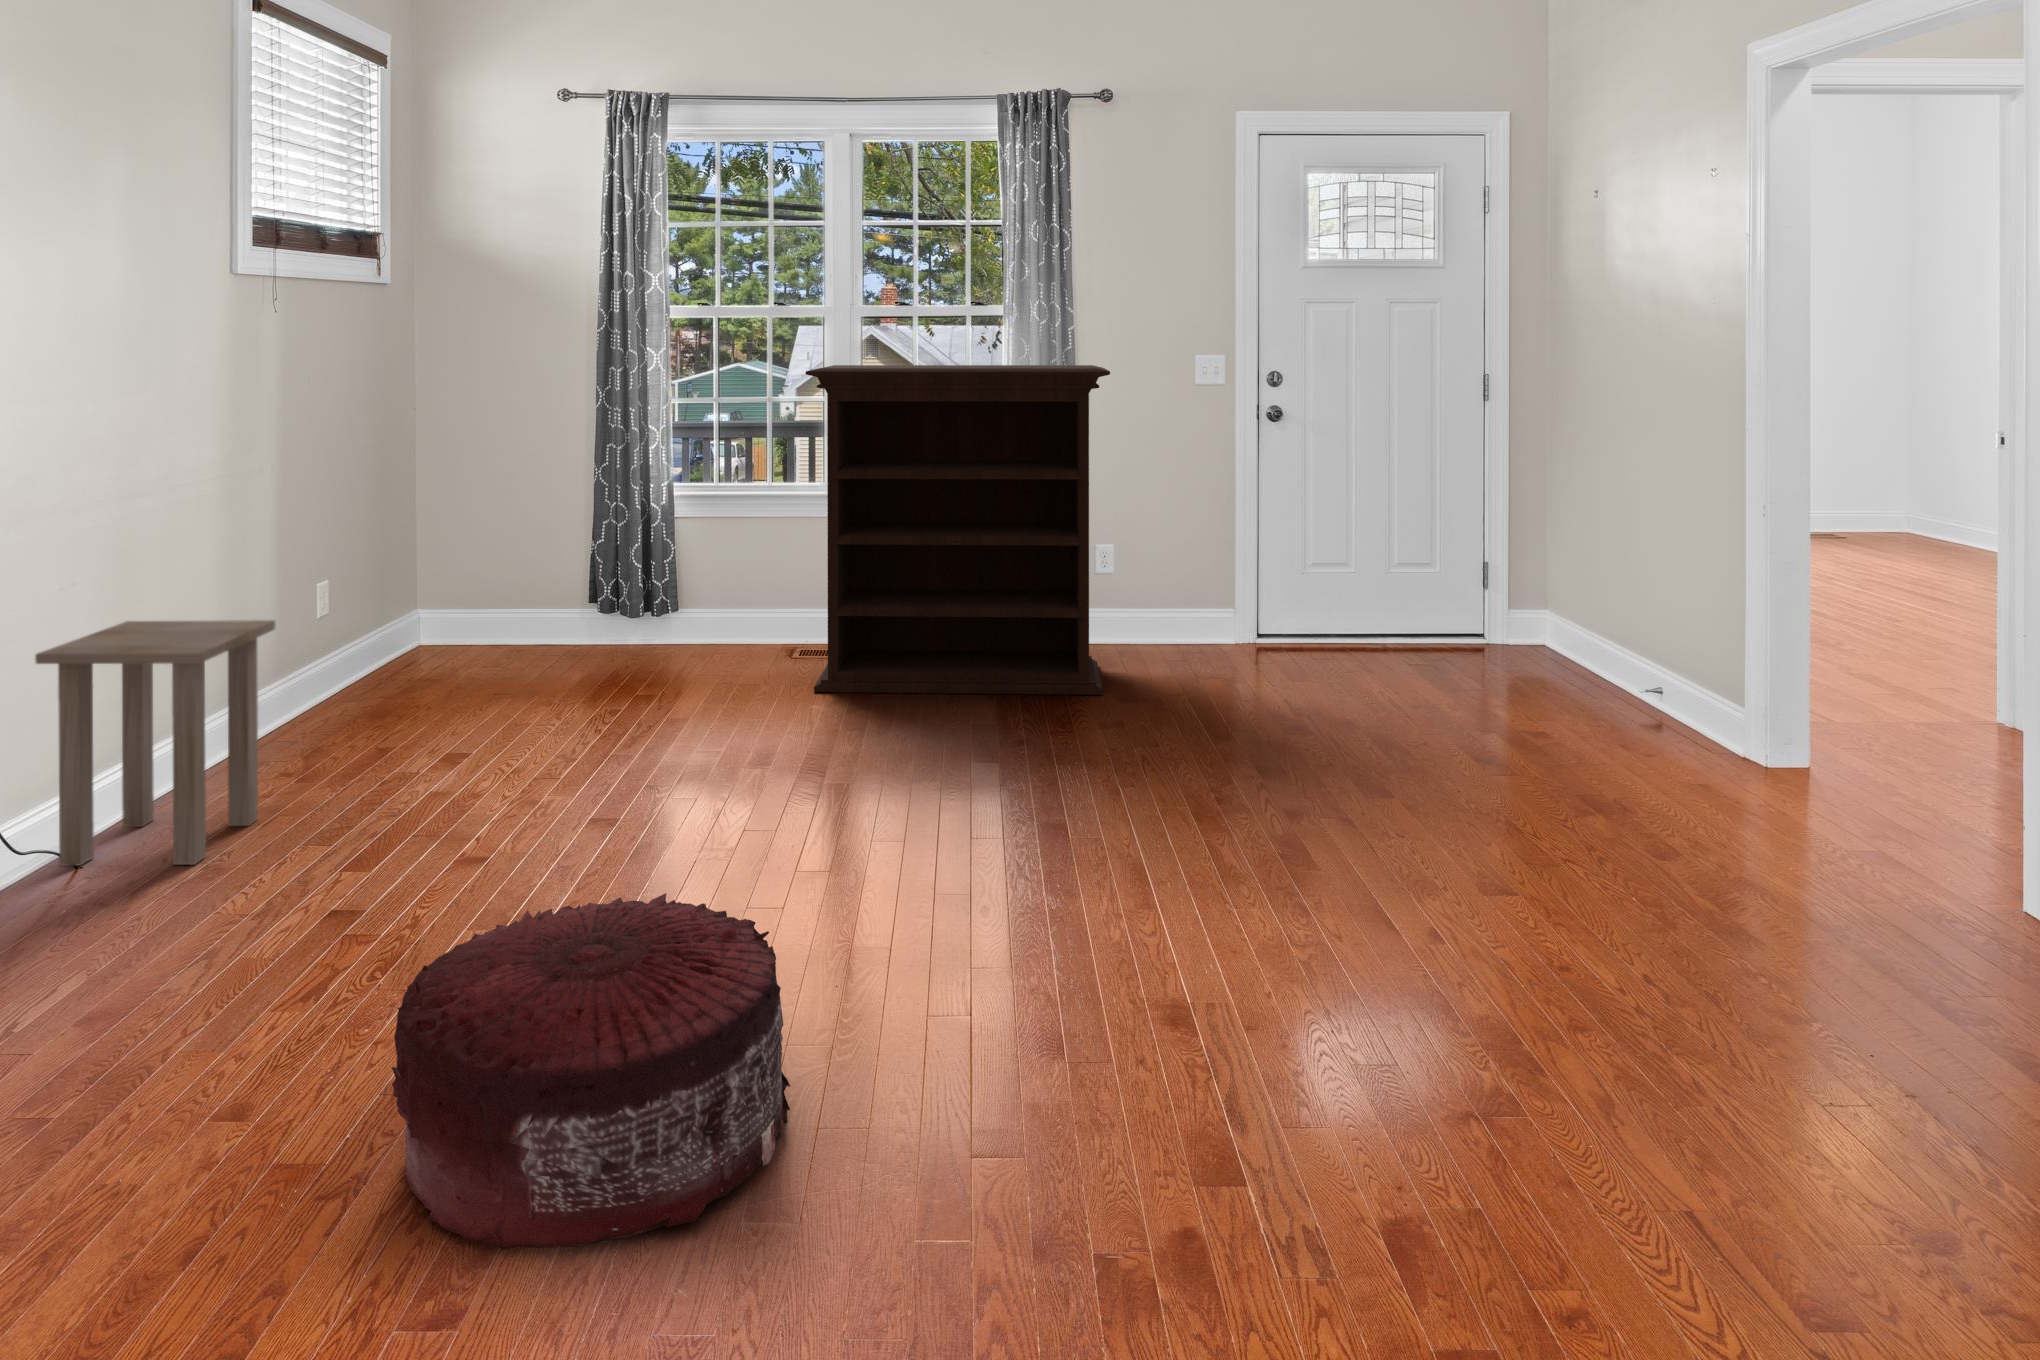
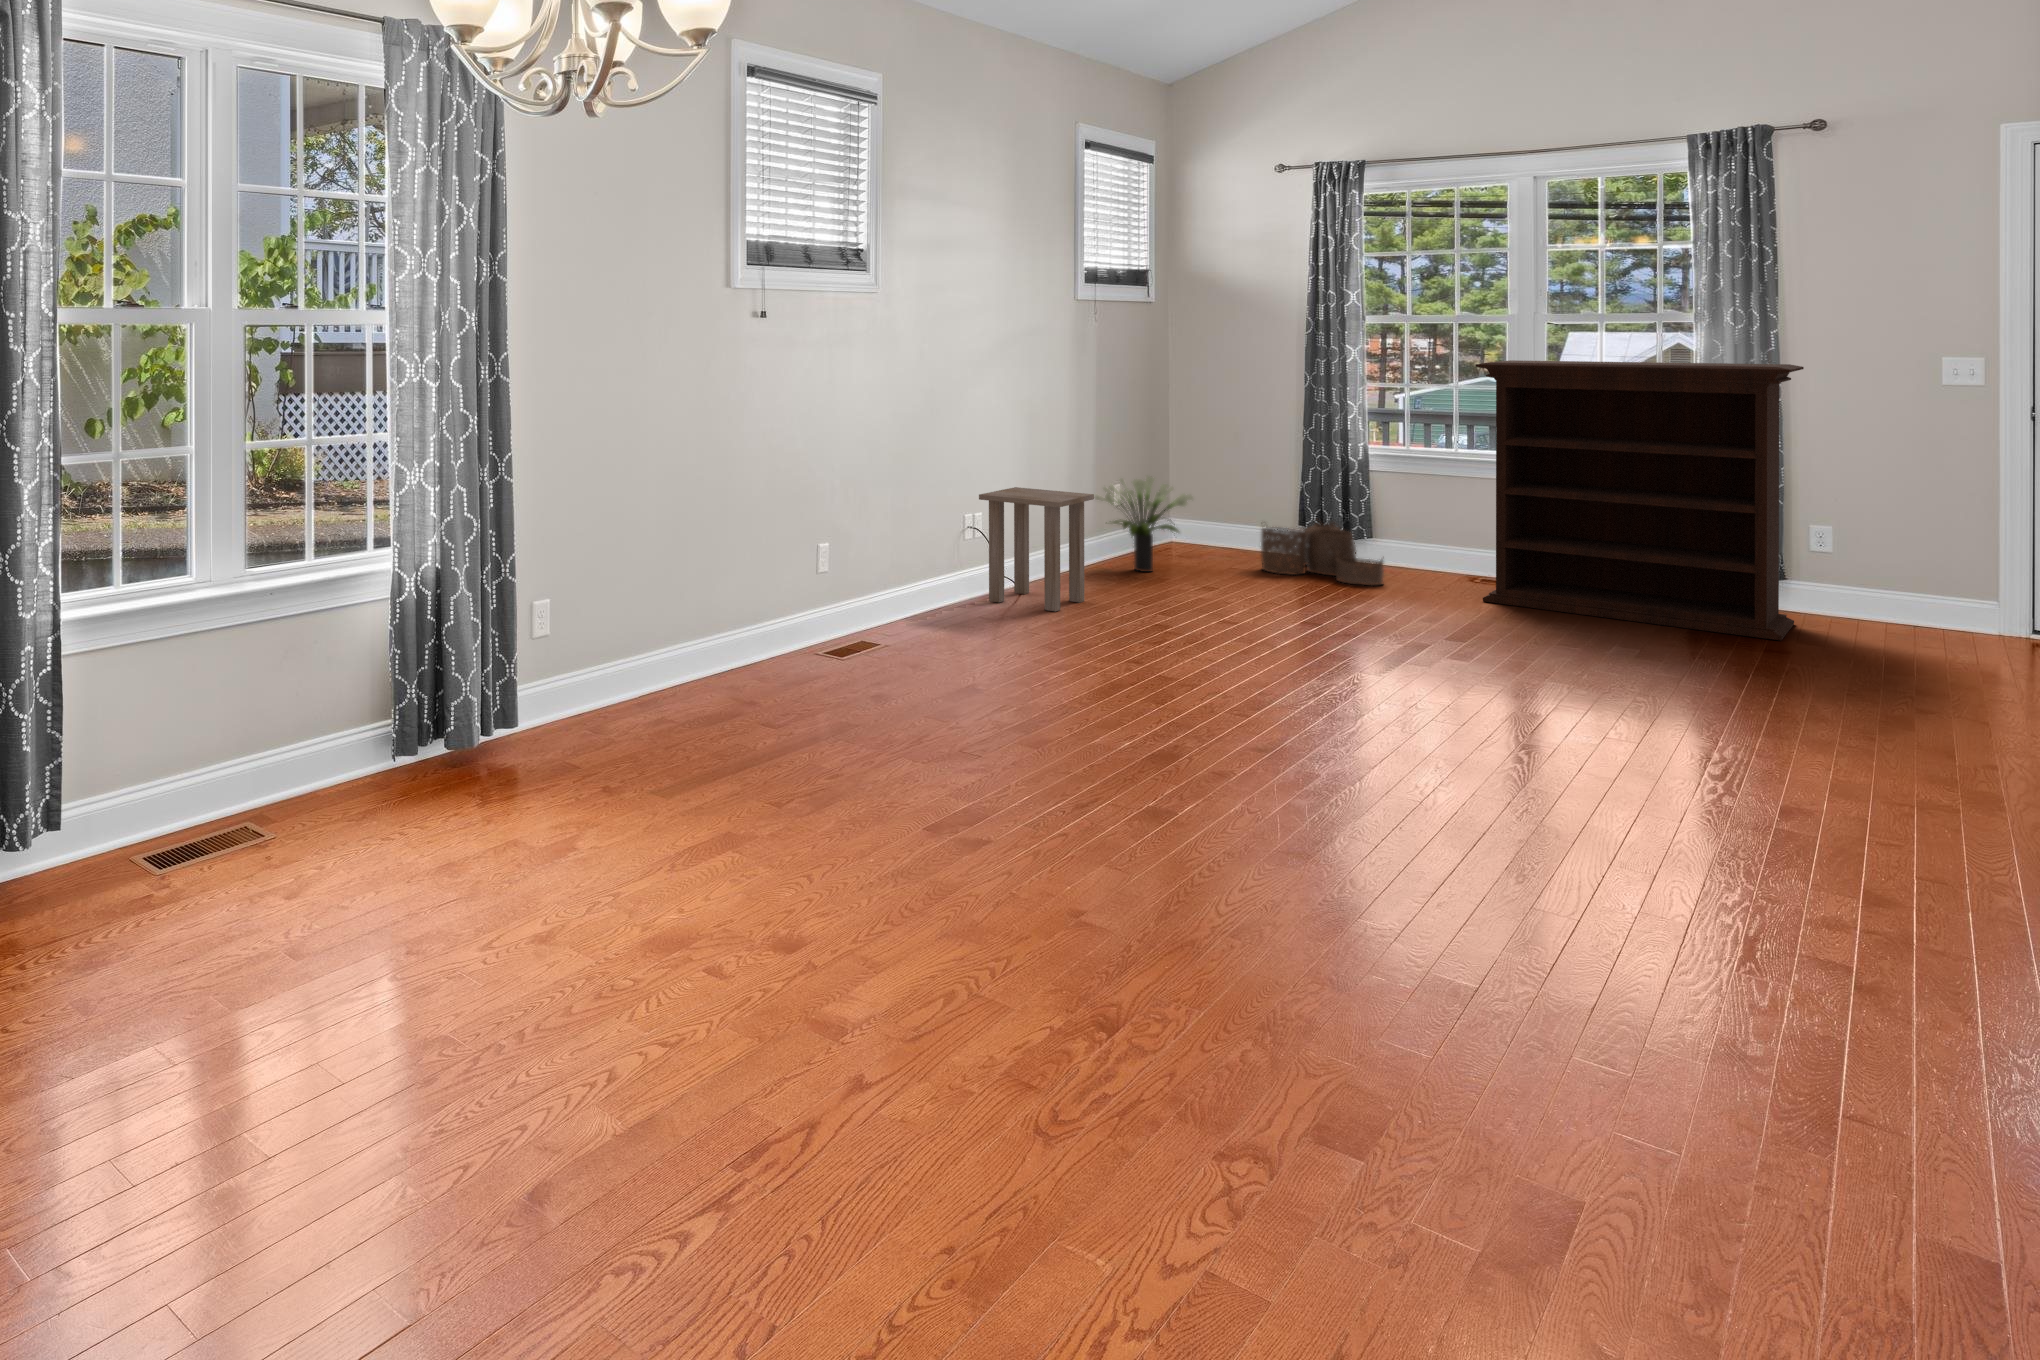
potted plant: none [290,562,449,722] -> present [1095,476,1193,572]
woven basket: none [543,594,698,690] -> present [1261,519,1384,585]
pouf: present [392,893,790,1250] -> none [1172,625,1390,757]

